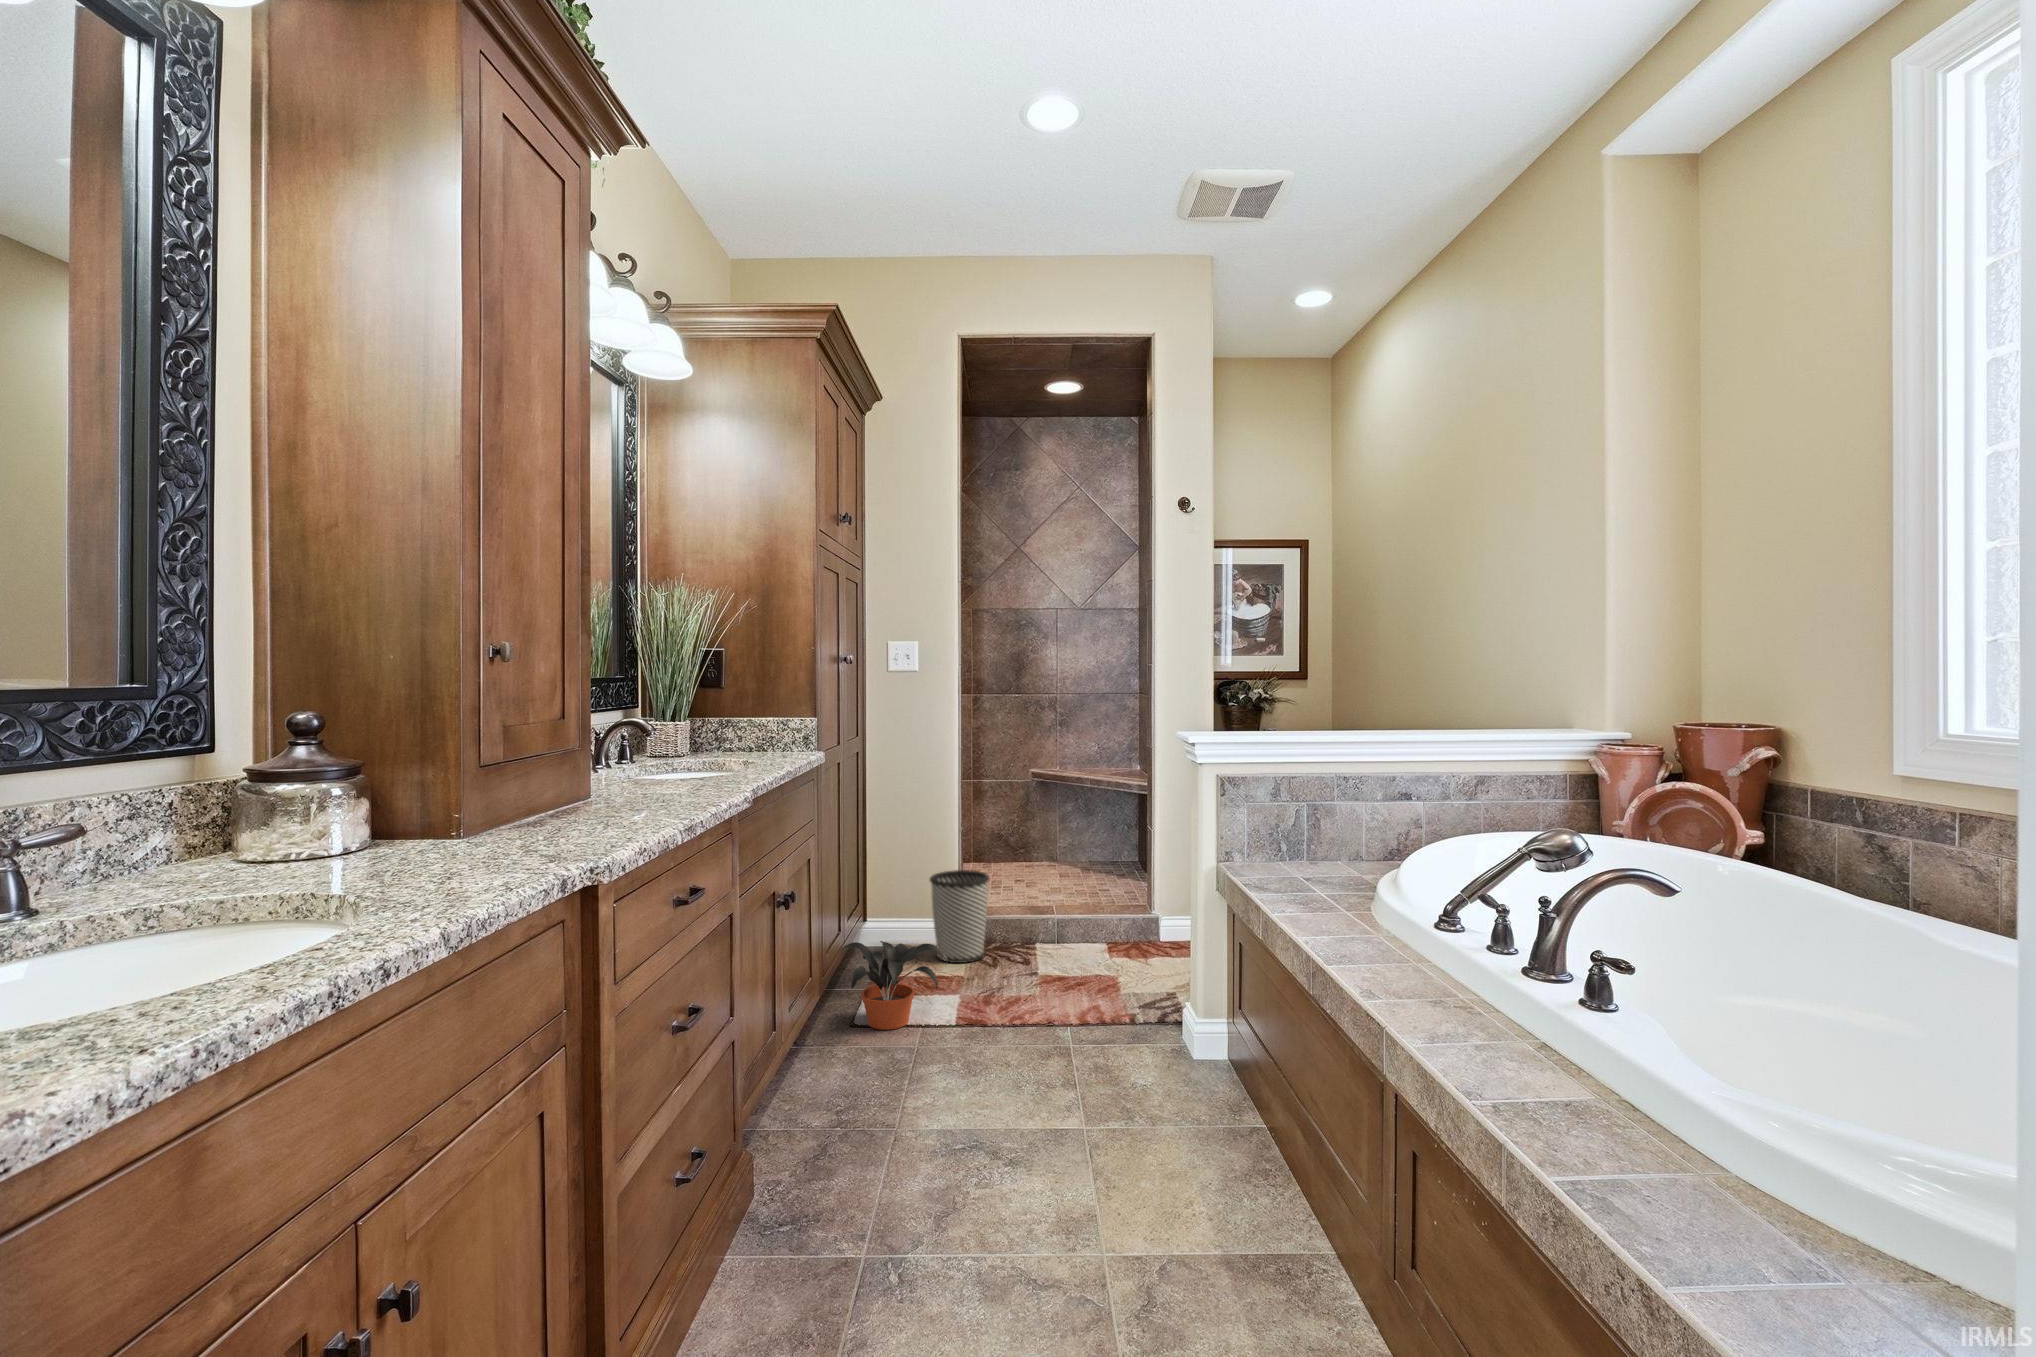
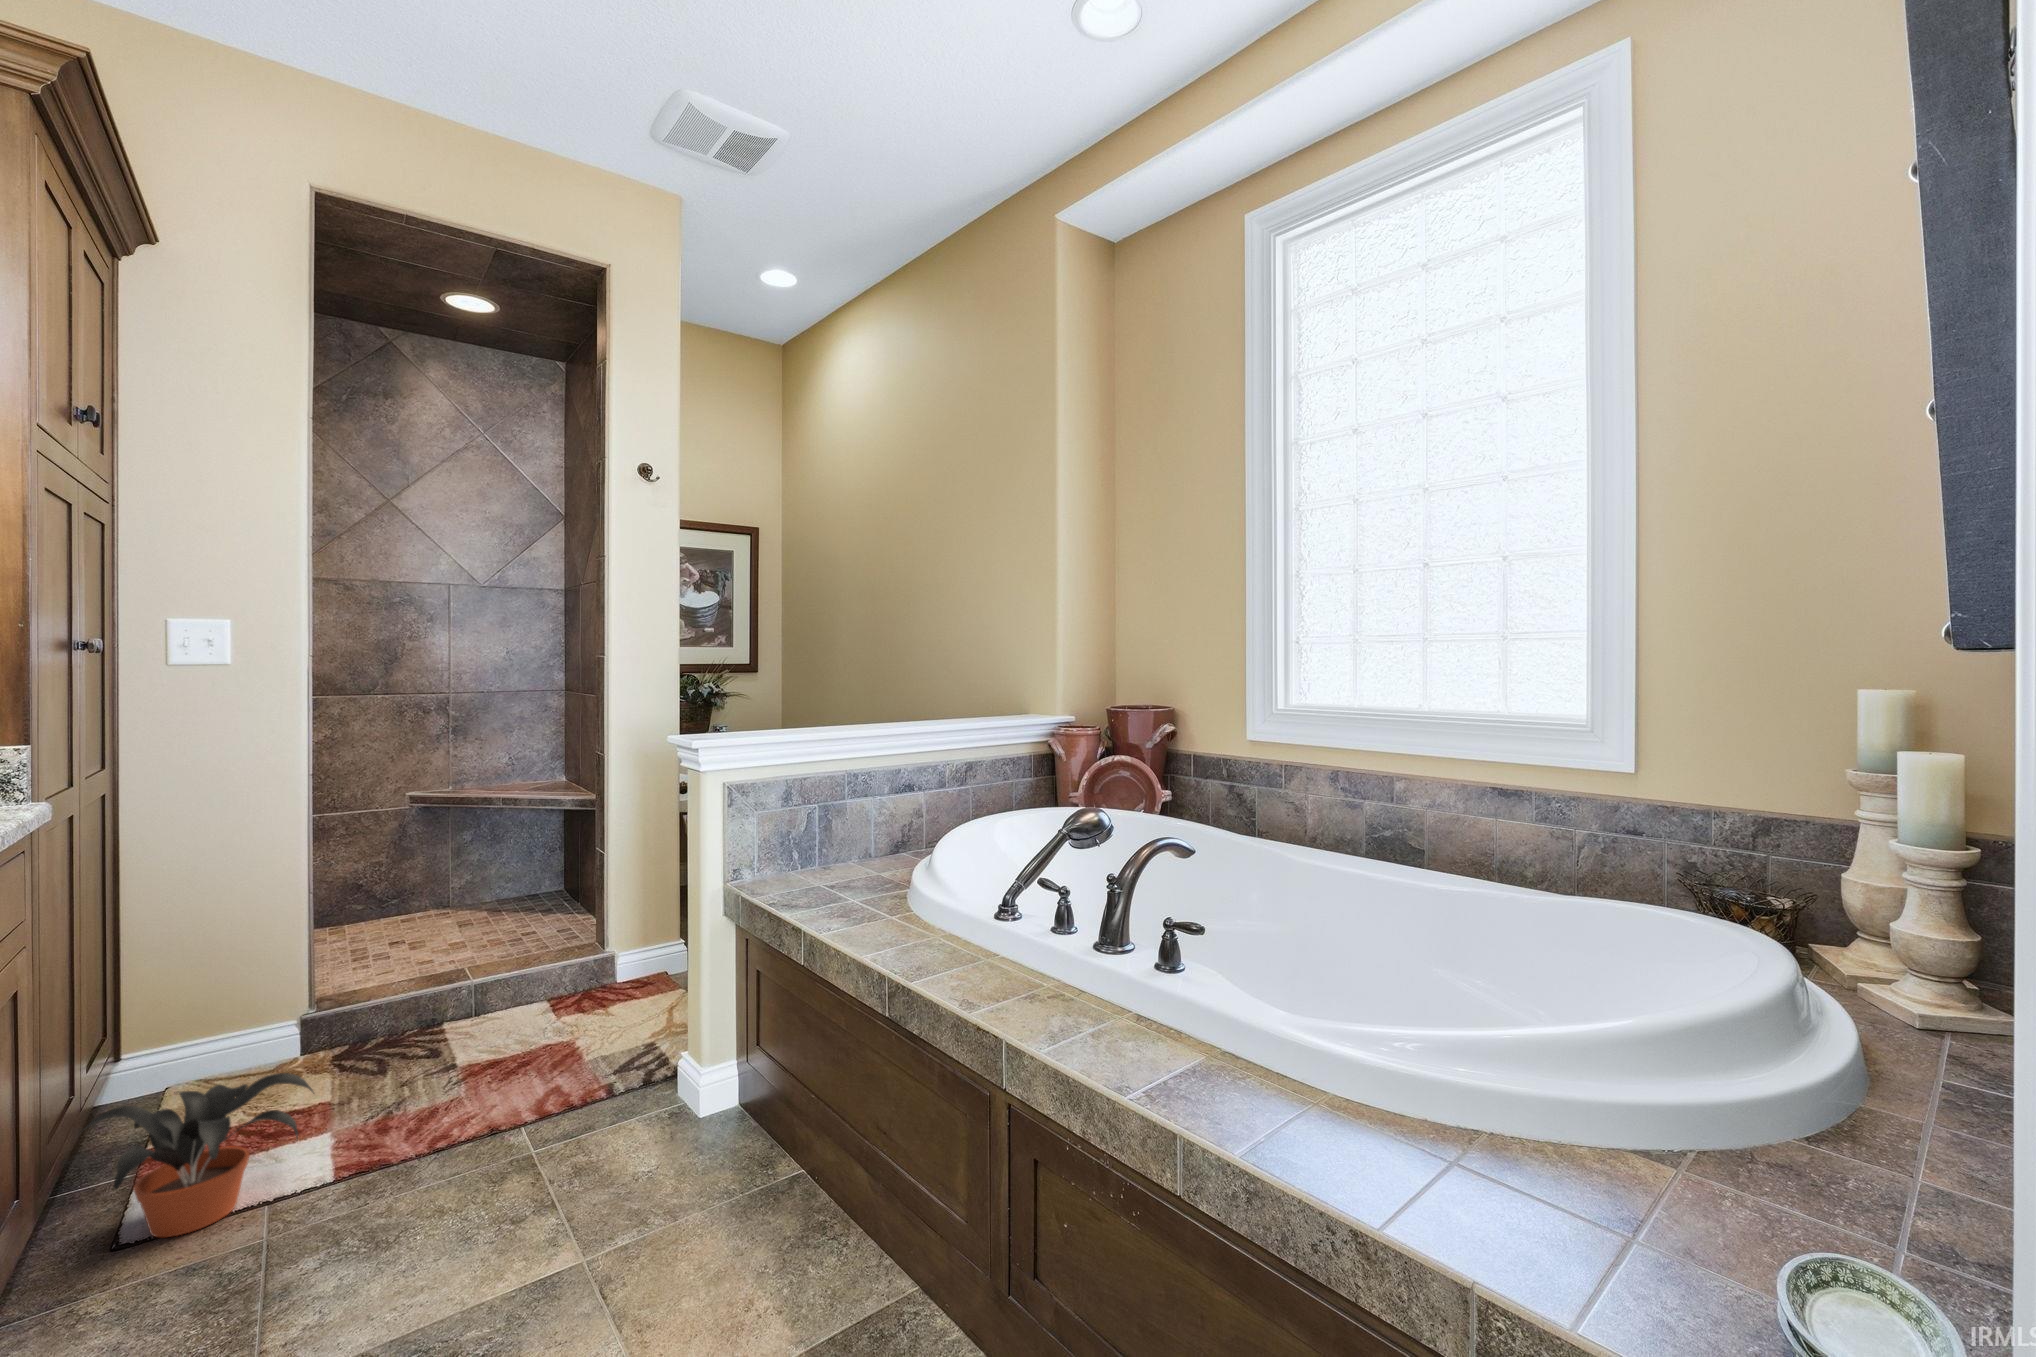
wastebasket: present [930,870,989,963] -> none [261,946,371,1086]

